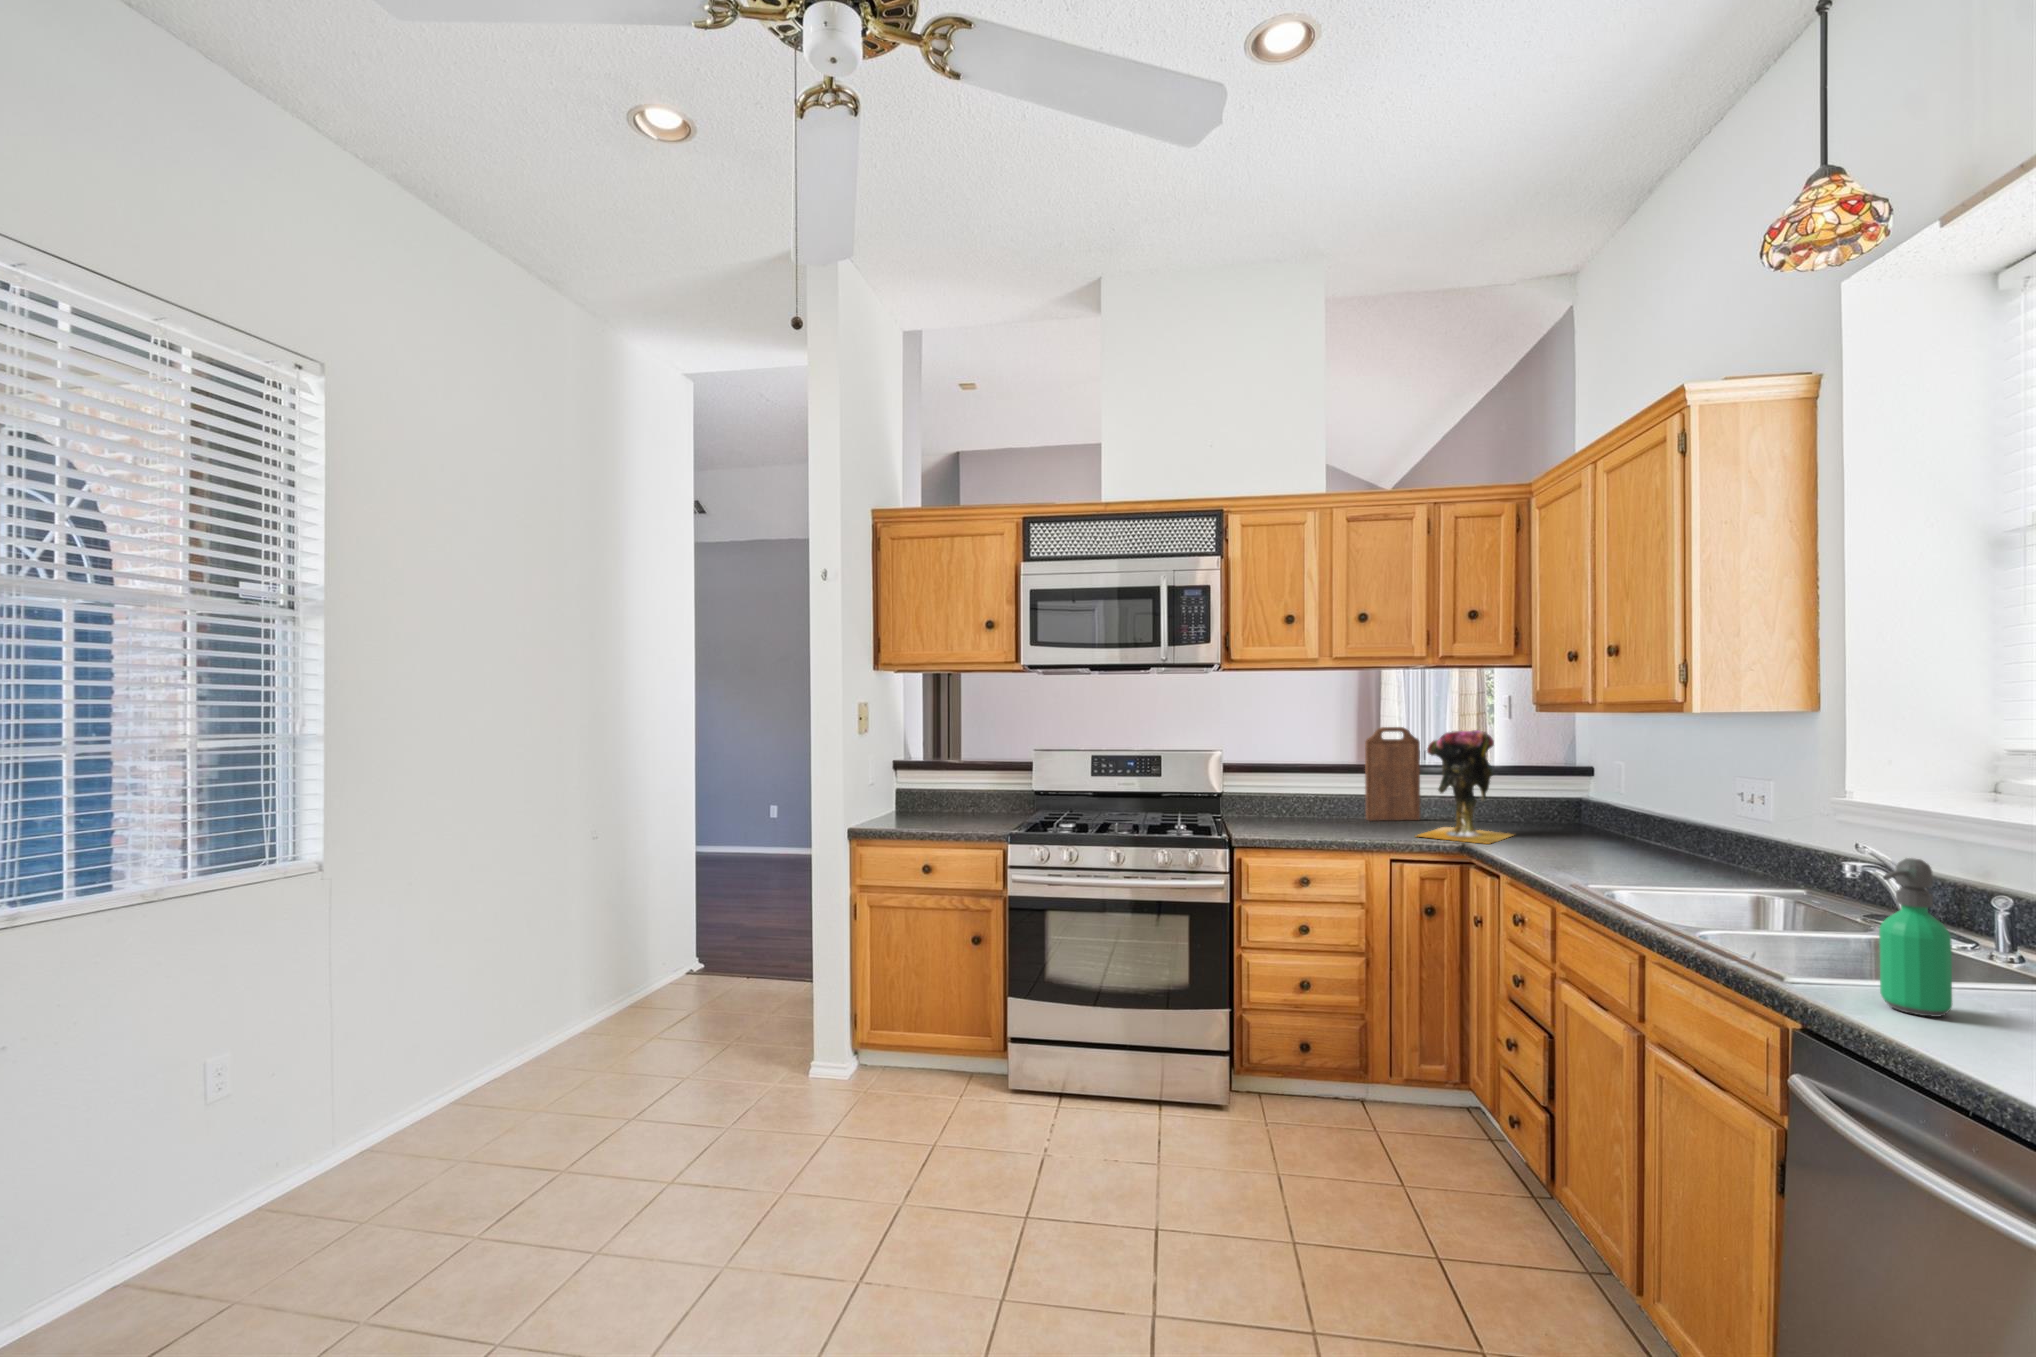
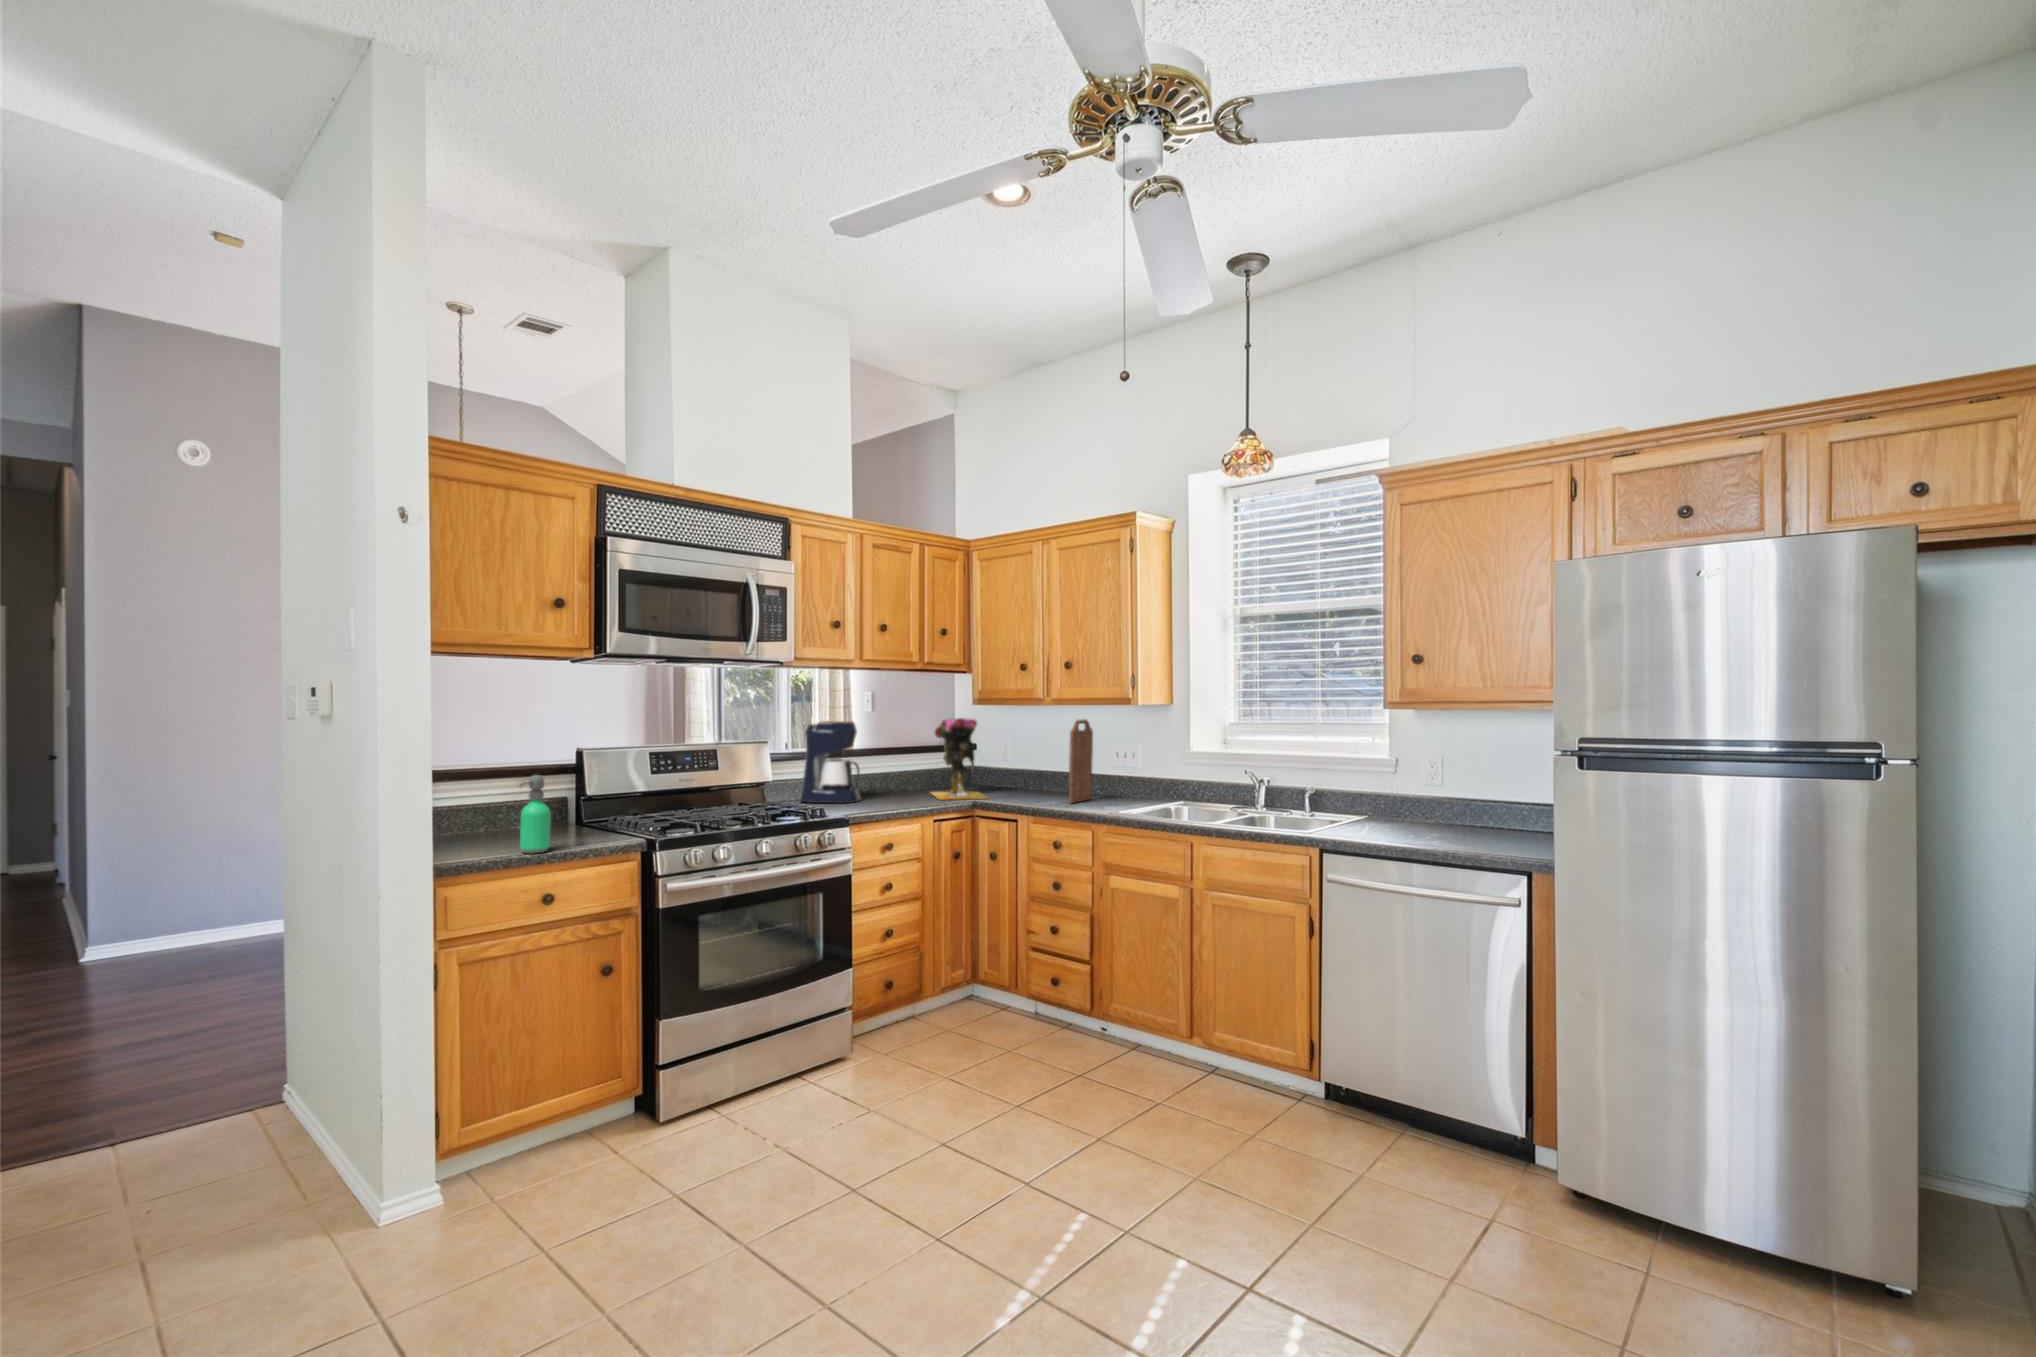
cutting board: present [1365,727,1420,821] -> present [1069,720,1093,804]
coffee maker: none [1261,730,1334,827] -> present [800,721,860,803]
soap dispenser: present [1879,858,1952,1017] -> present [520,775,551,853]

